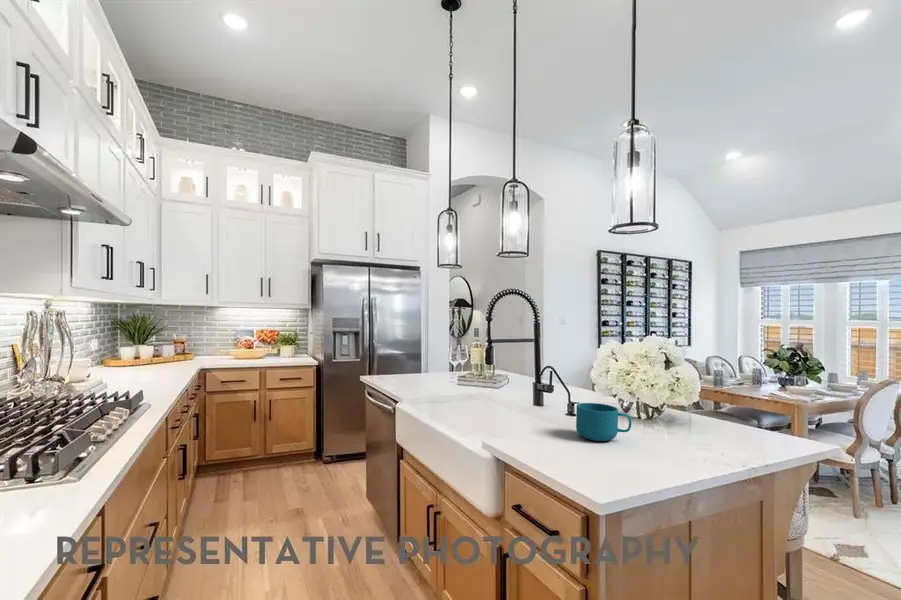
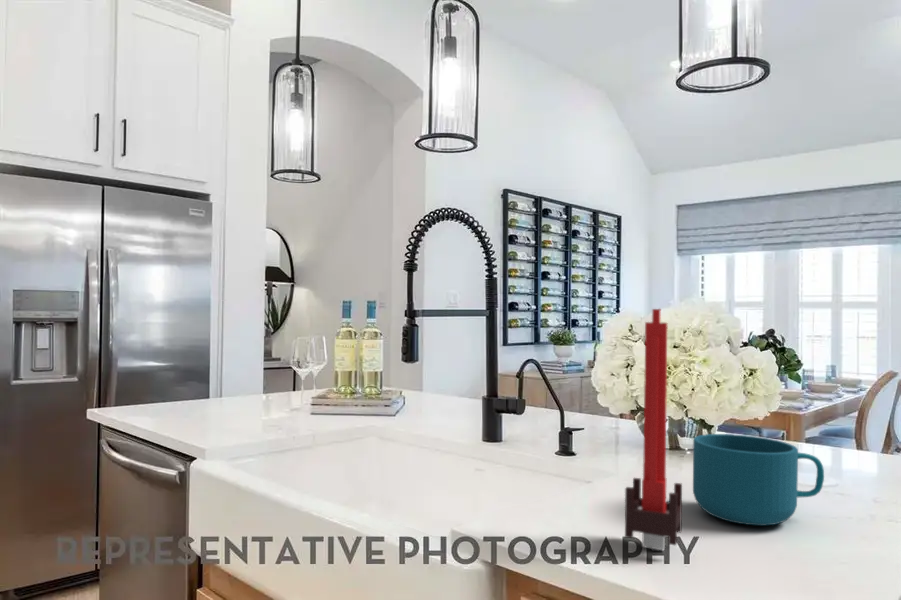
candle: none [528,352,554,443] -> present [625,309,682,550]

